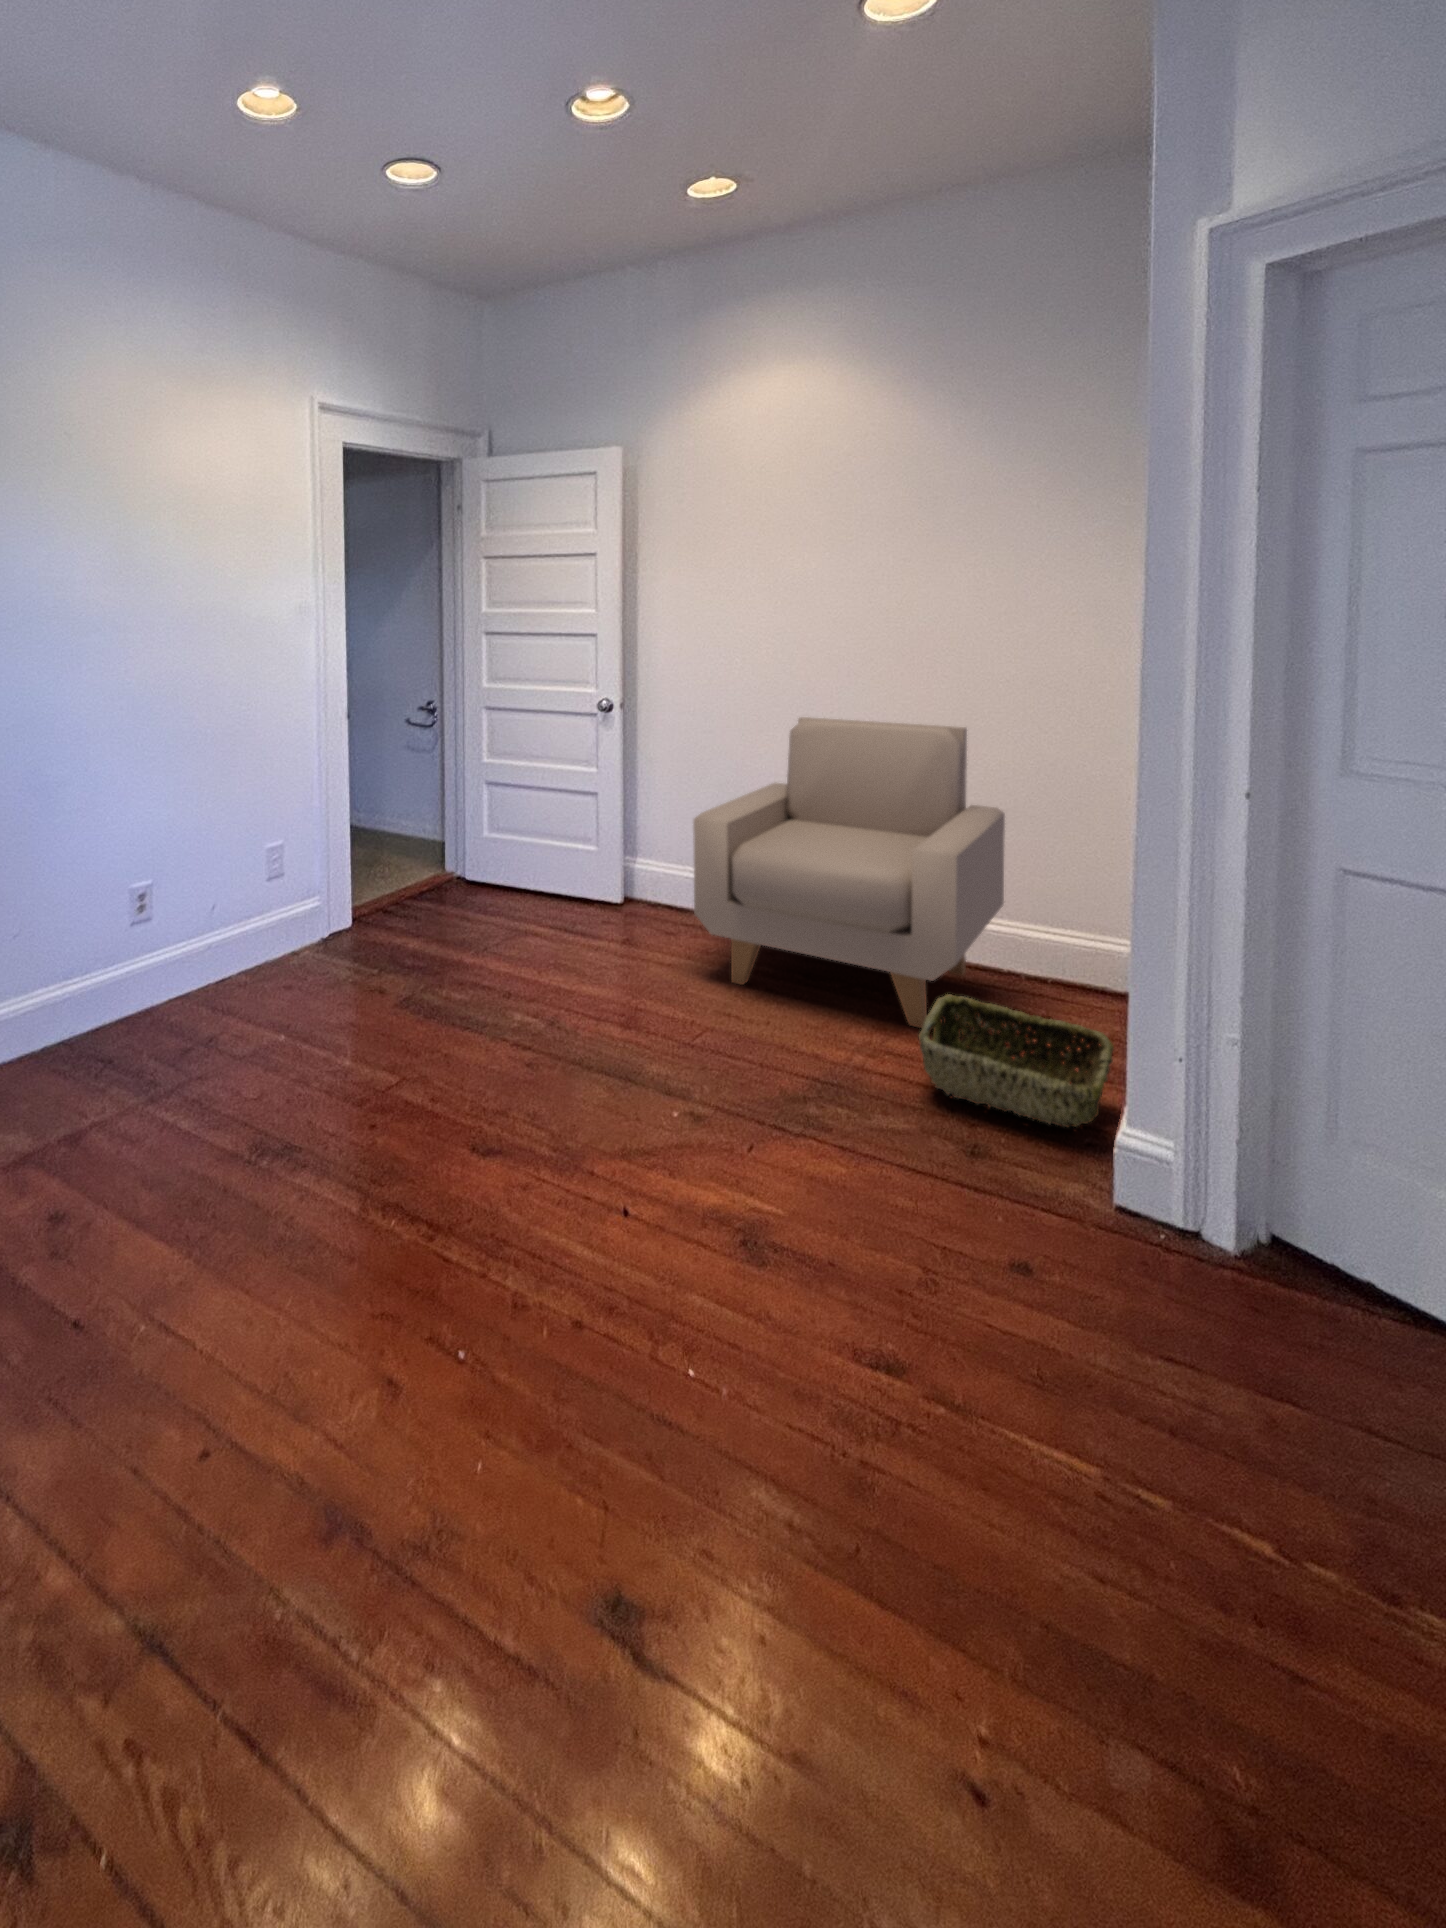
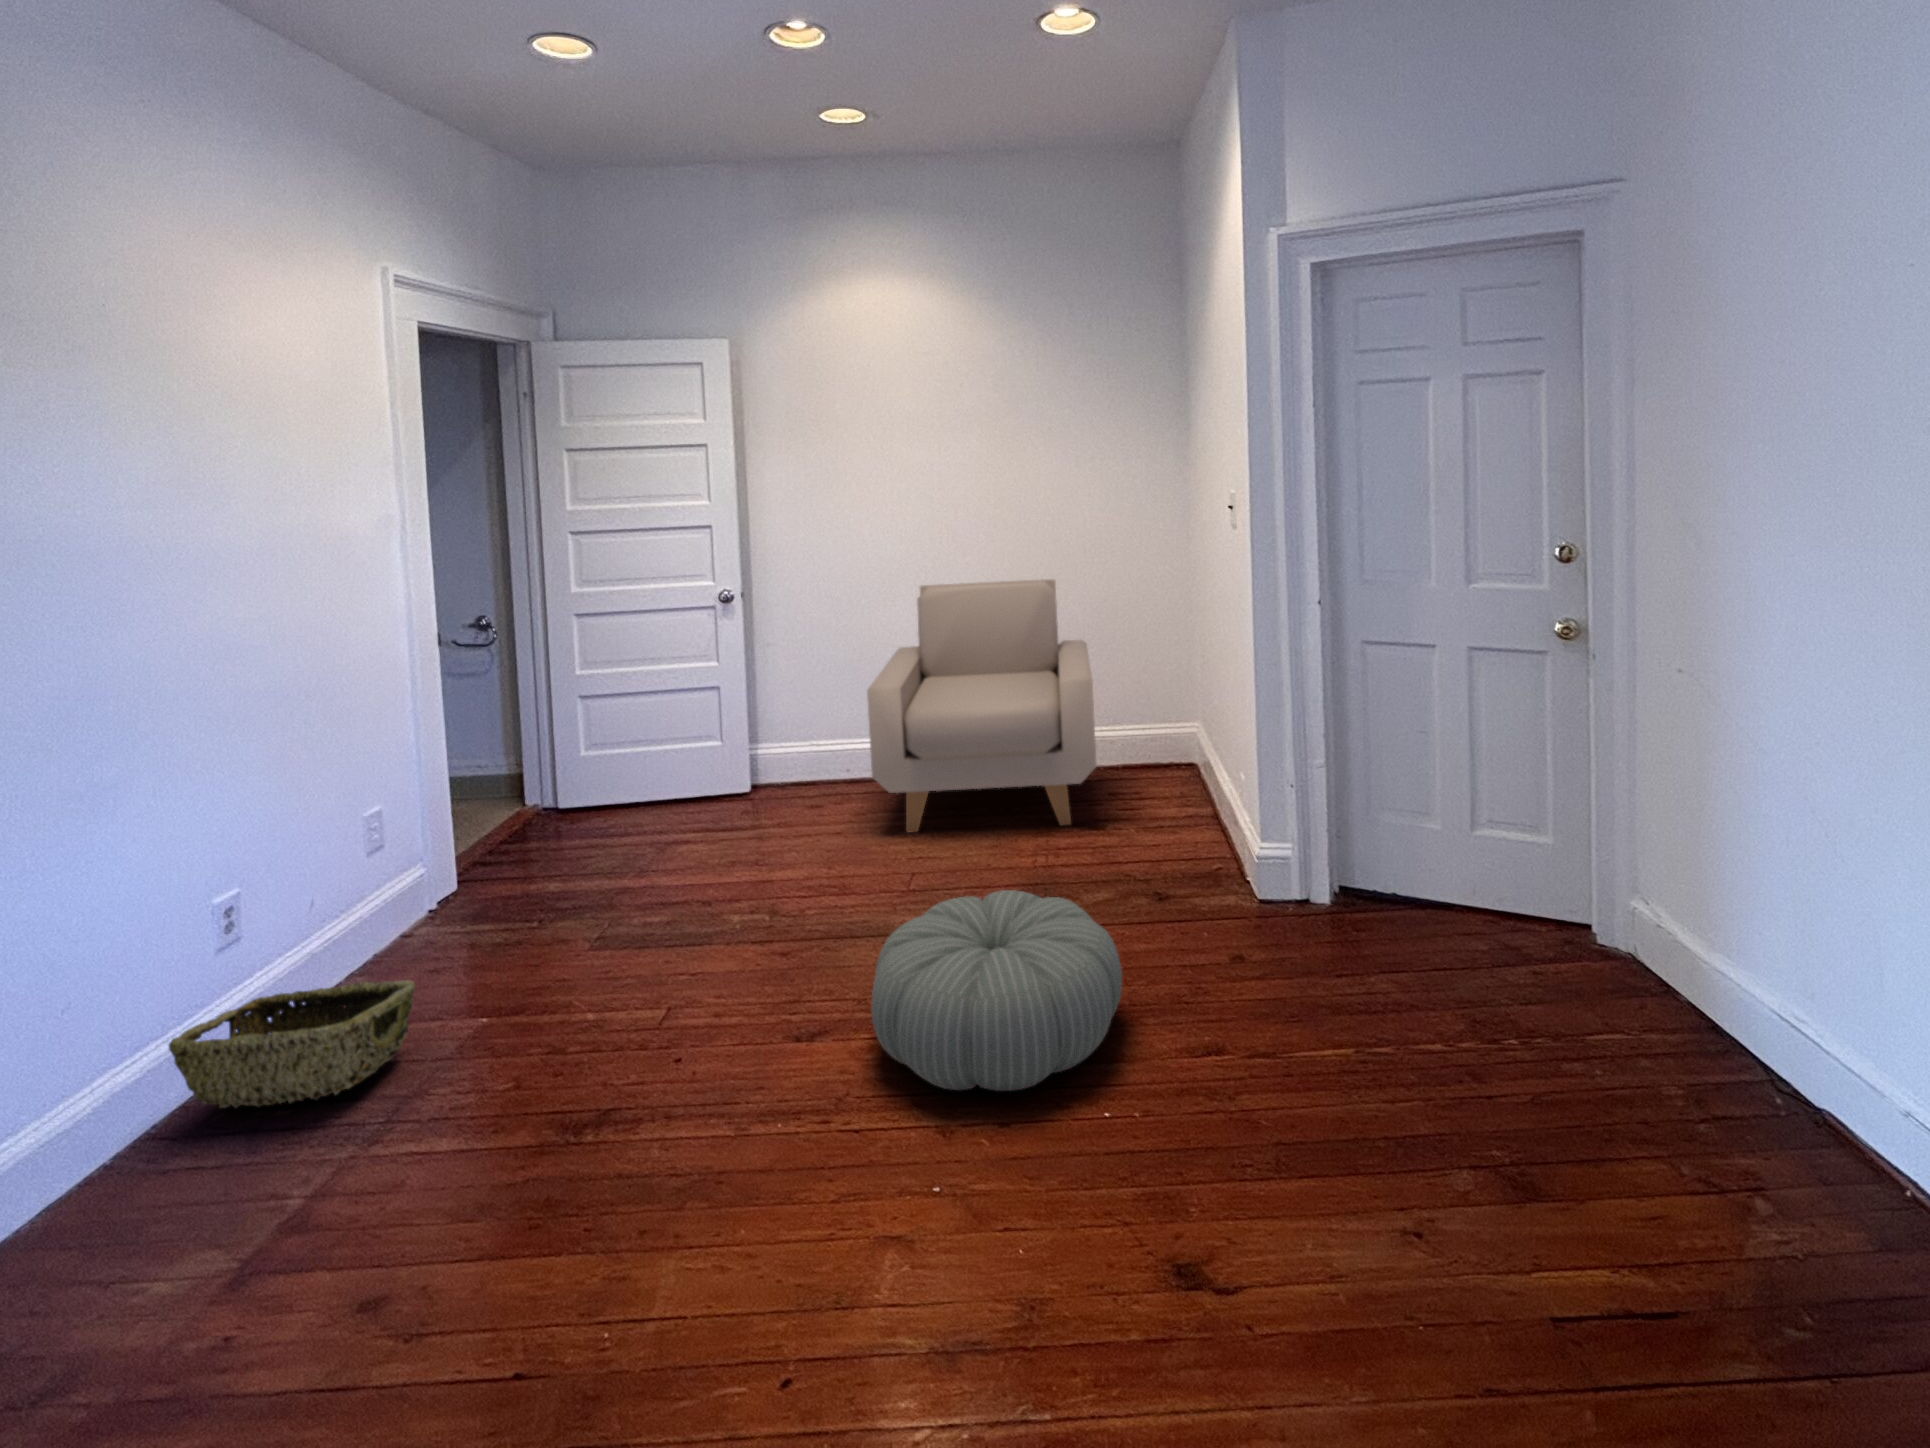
woven basket: present [918,994,1114,1127] -> present [169,980,415,1108]
pouf: none [507,1057,804,1297] -> present [871,890,1122,1091]

